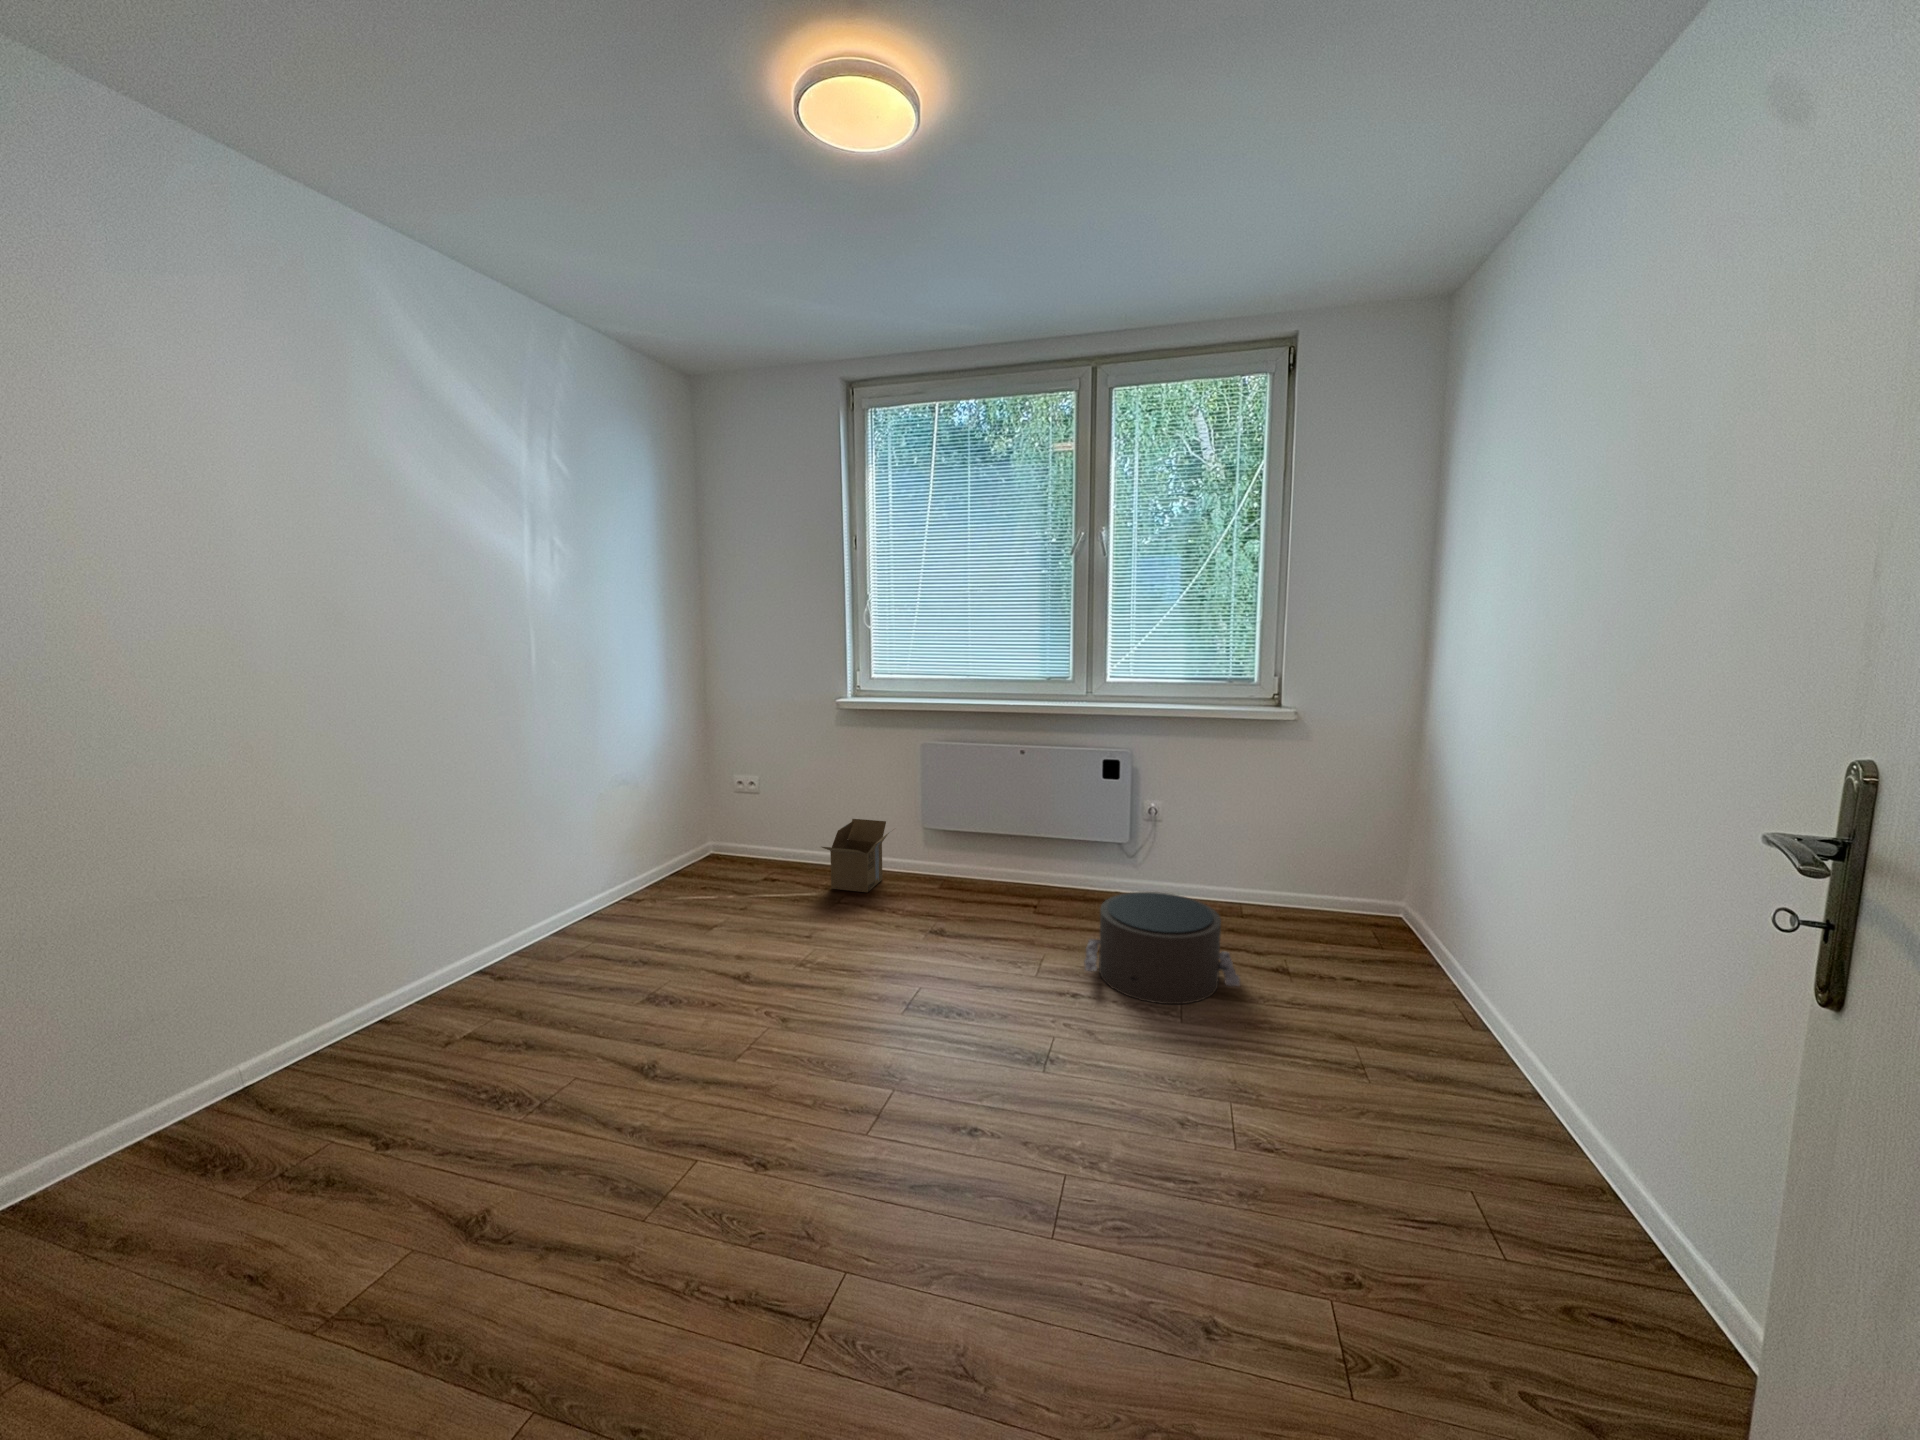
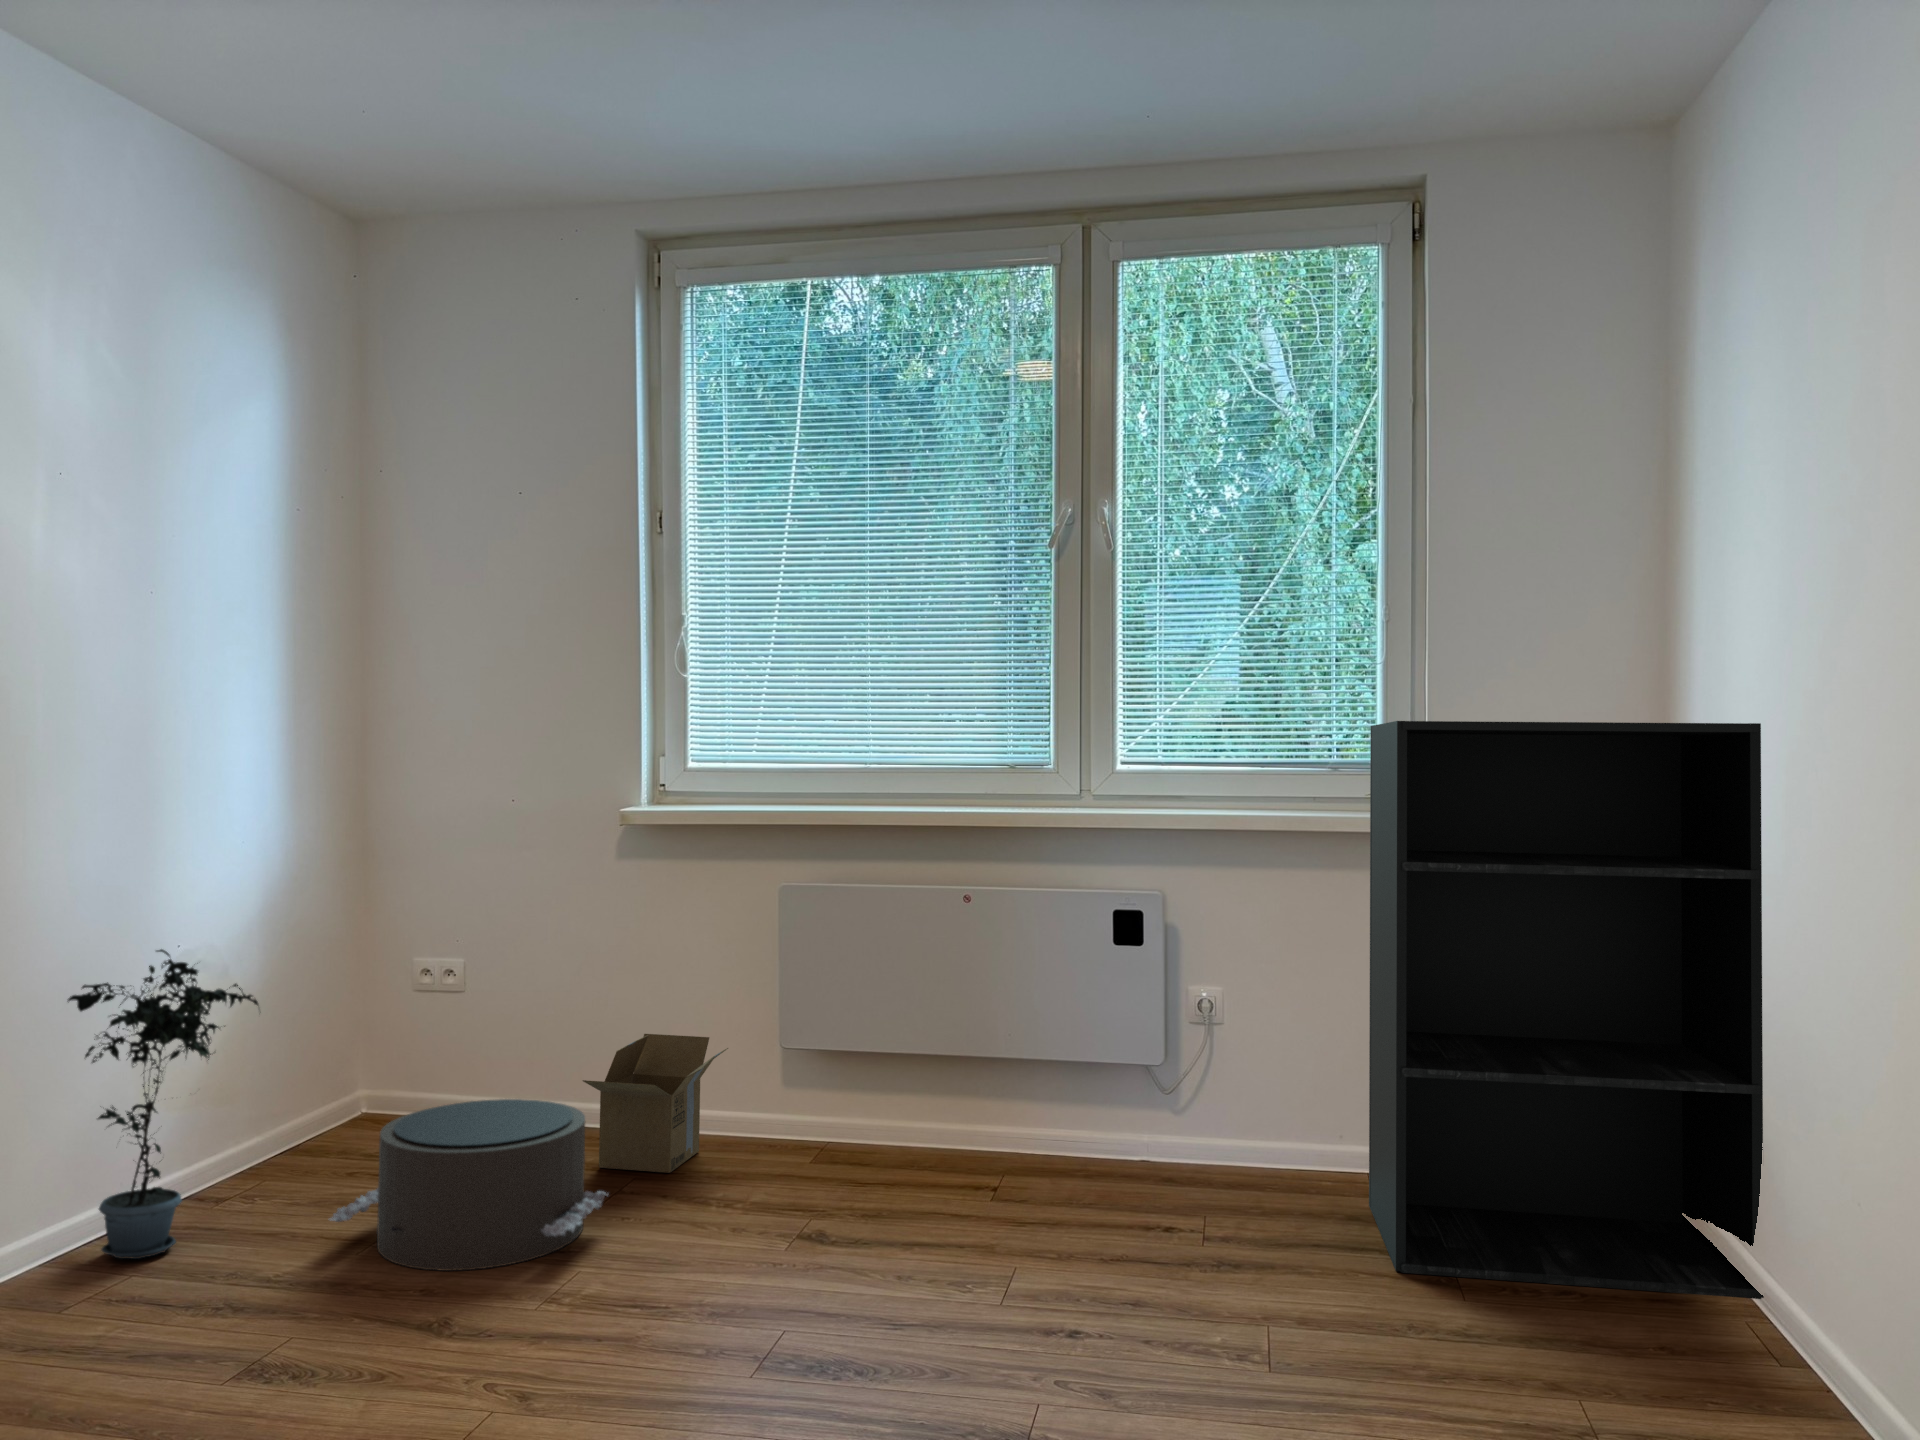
bookshelf: none [1240,659,1490,985] -> present [1369,721,1764,1299]
potted plant: none [560,786,655,939] -> present [68,949,258,1259]
pouf: present [1084,892,1240,1004] -> present [330,1099,608,1271]

